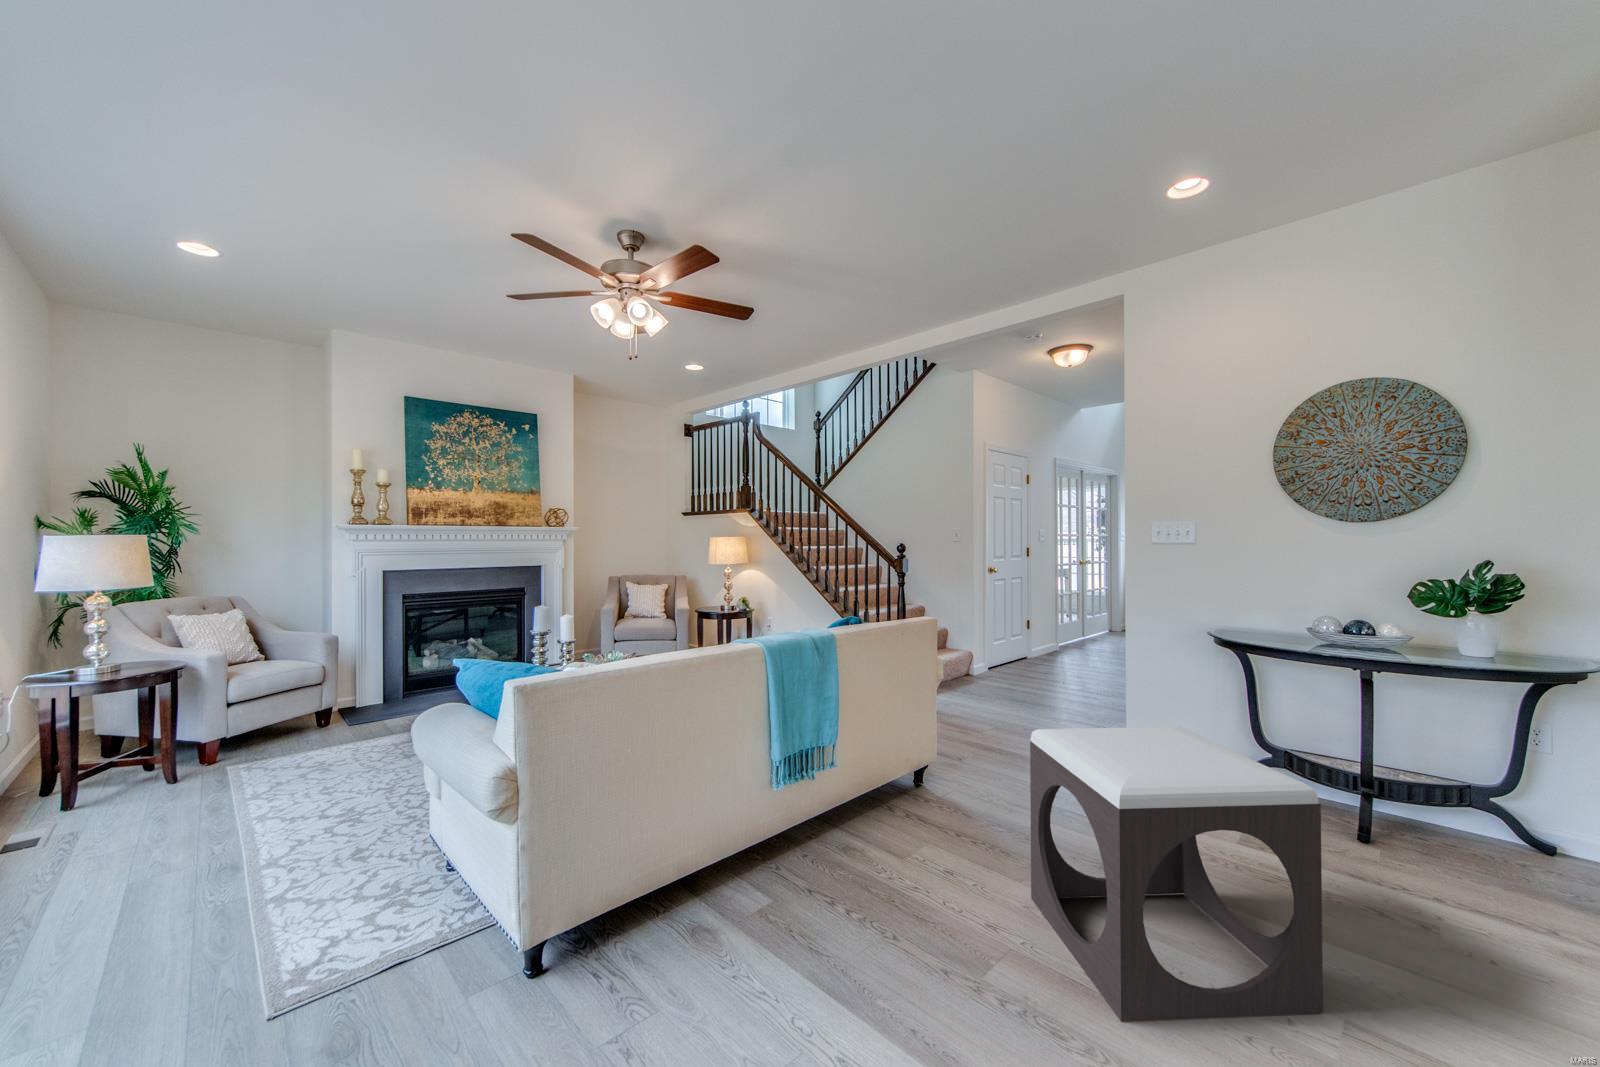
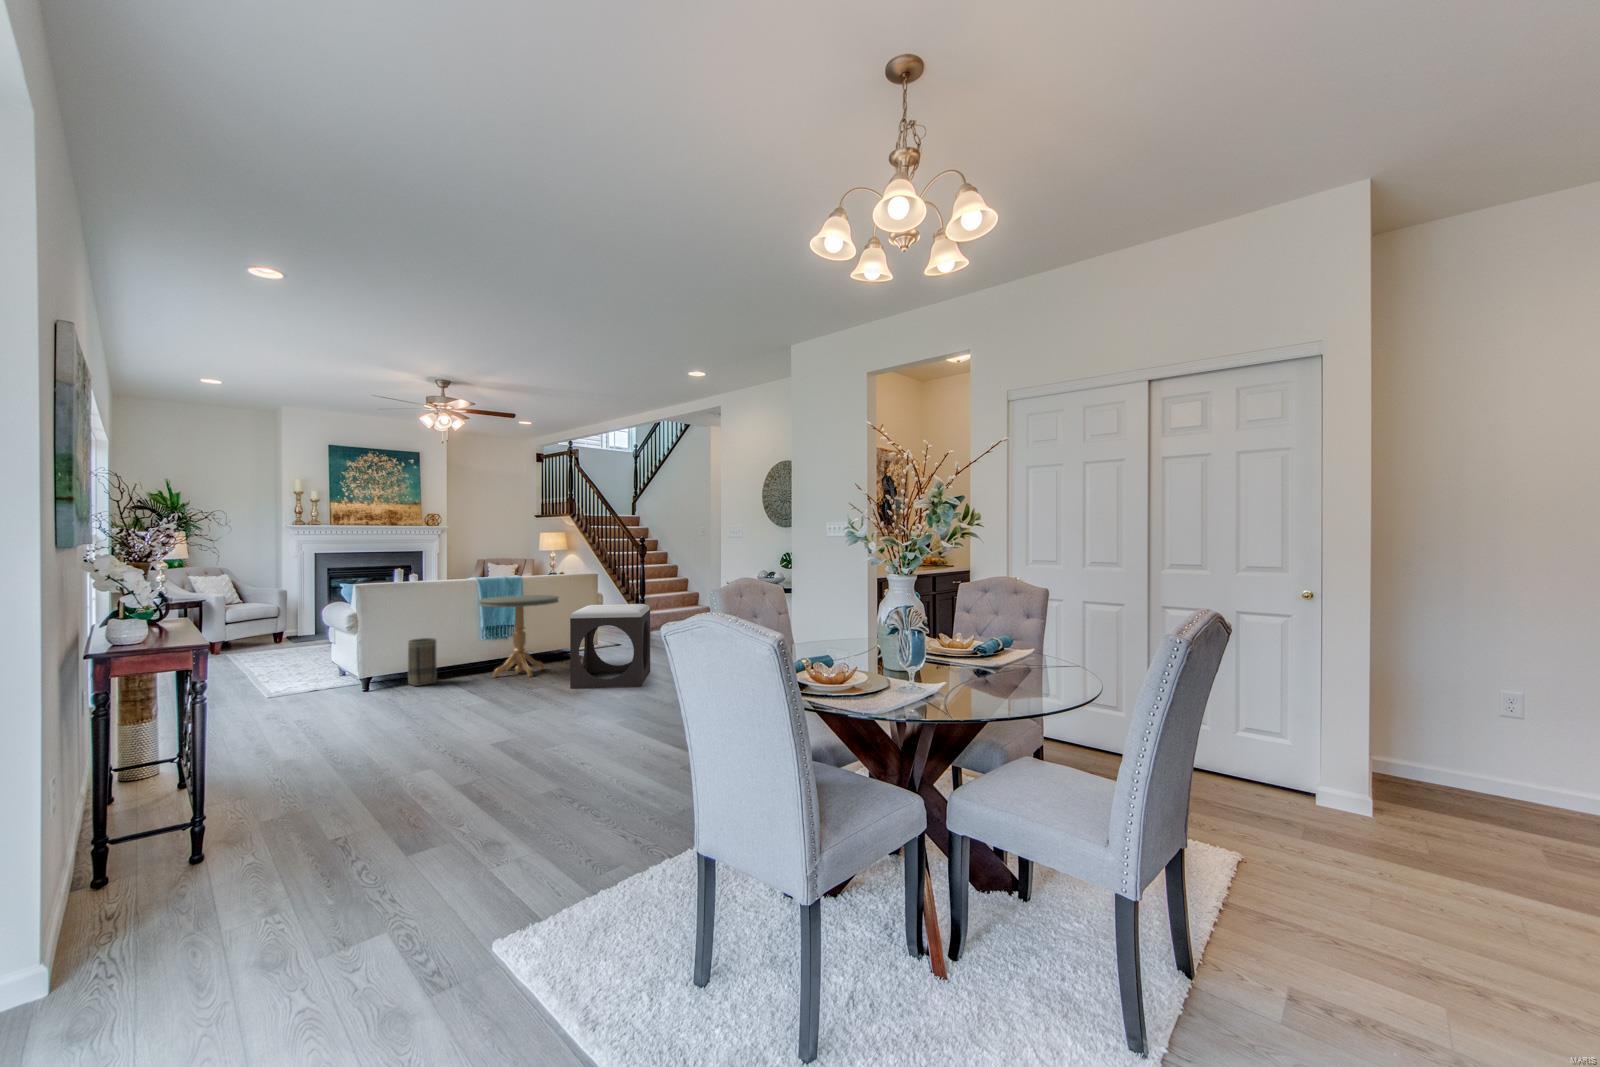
side table: none [772,685,955,920] -> present [479,595,559,677]
basket: none [624,823,697,980] -> present [408,638,437,686]

